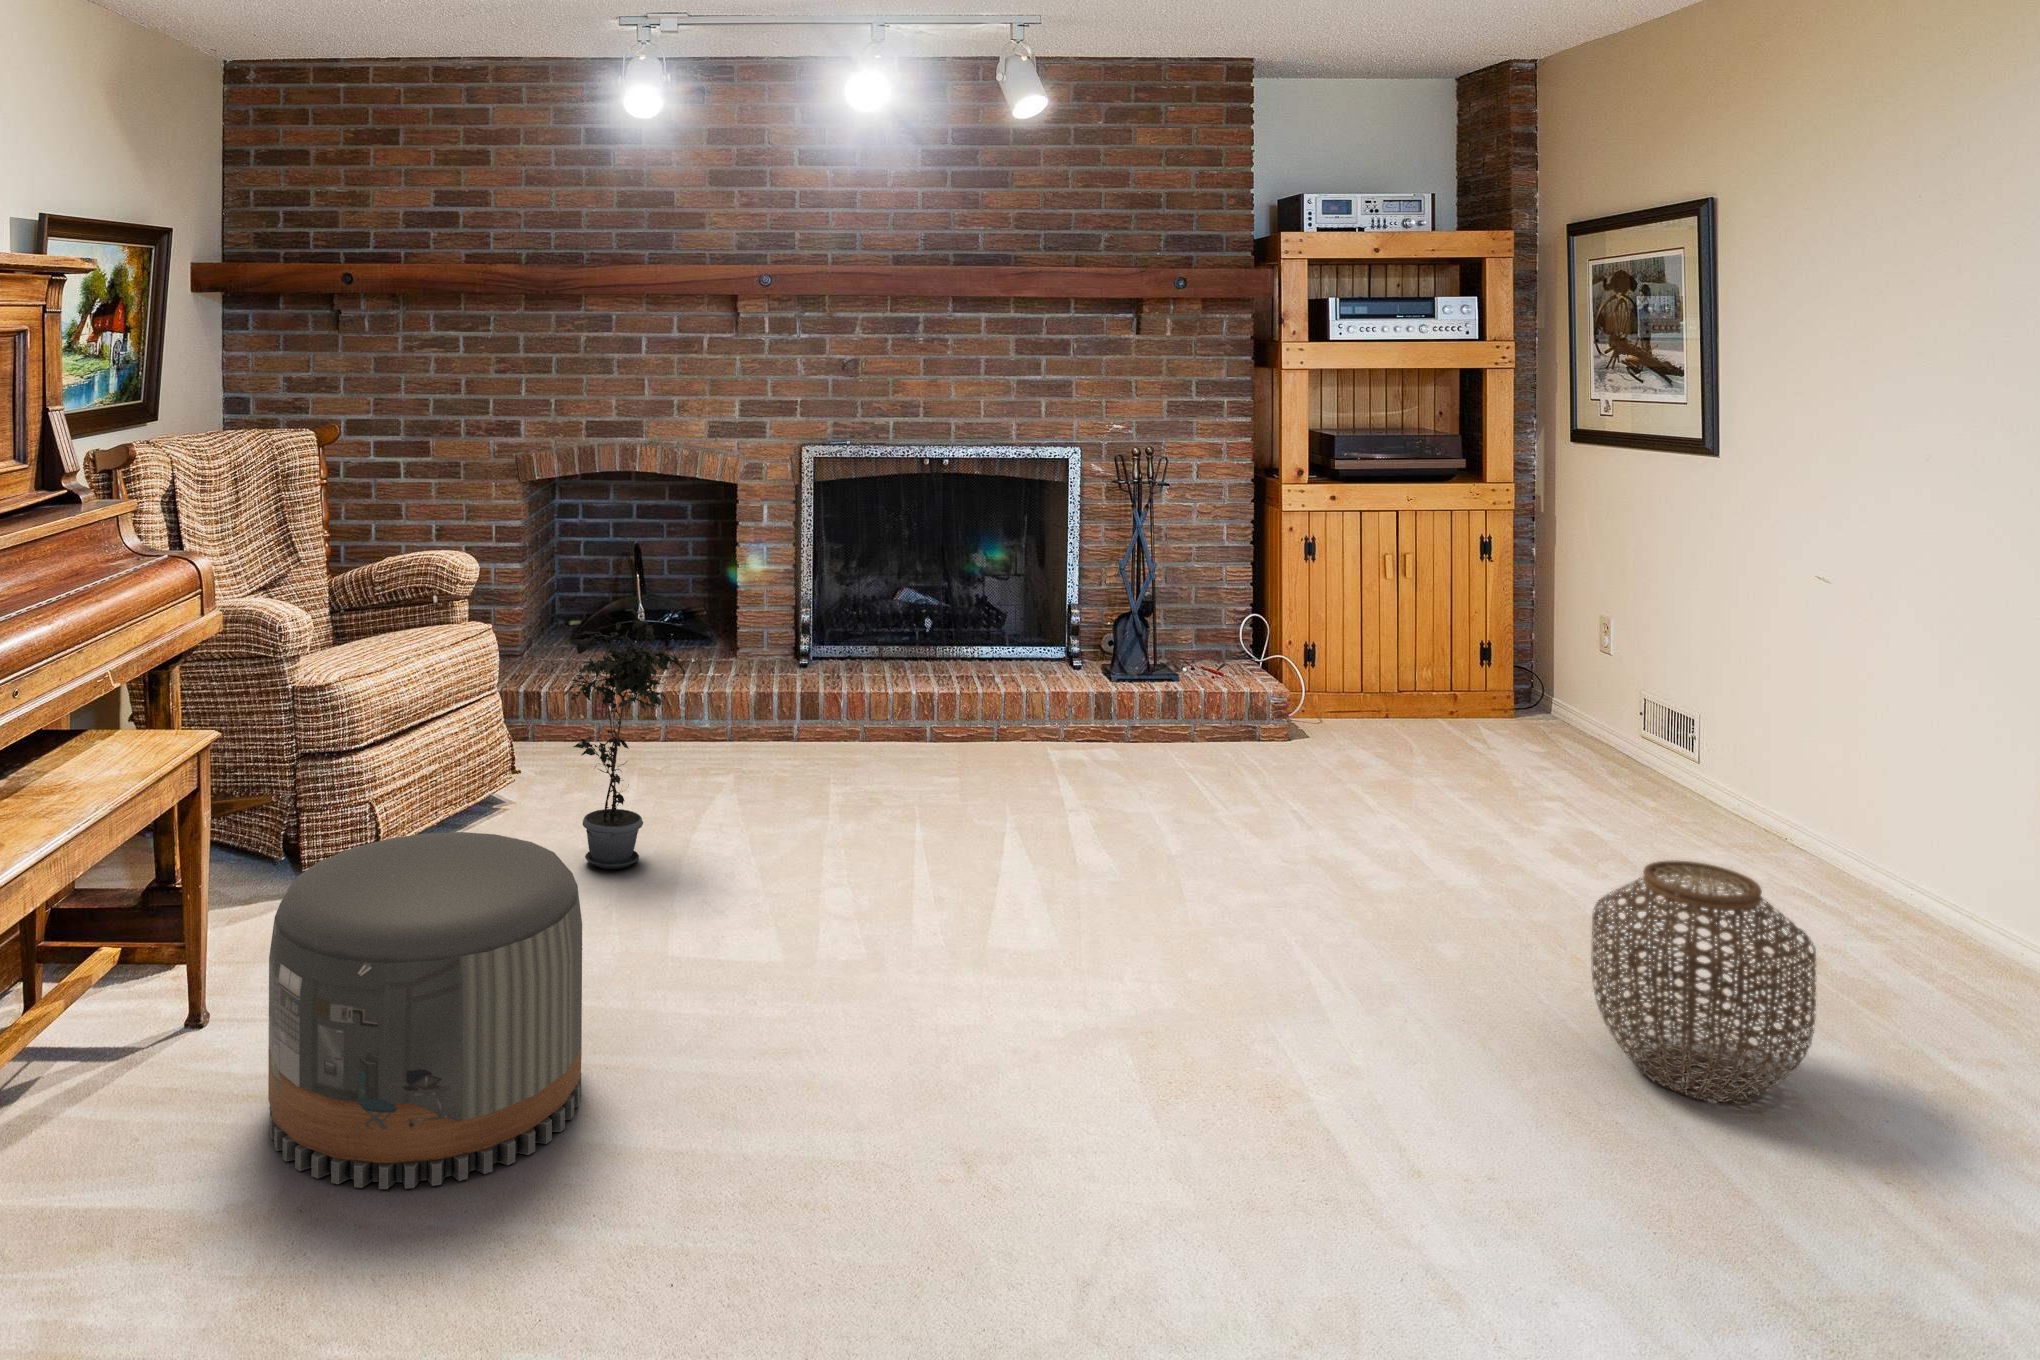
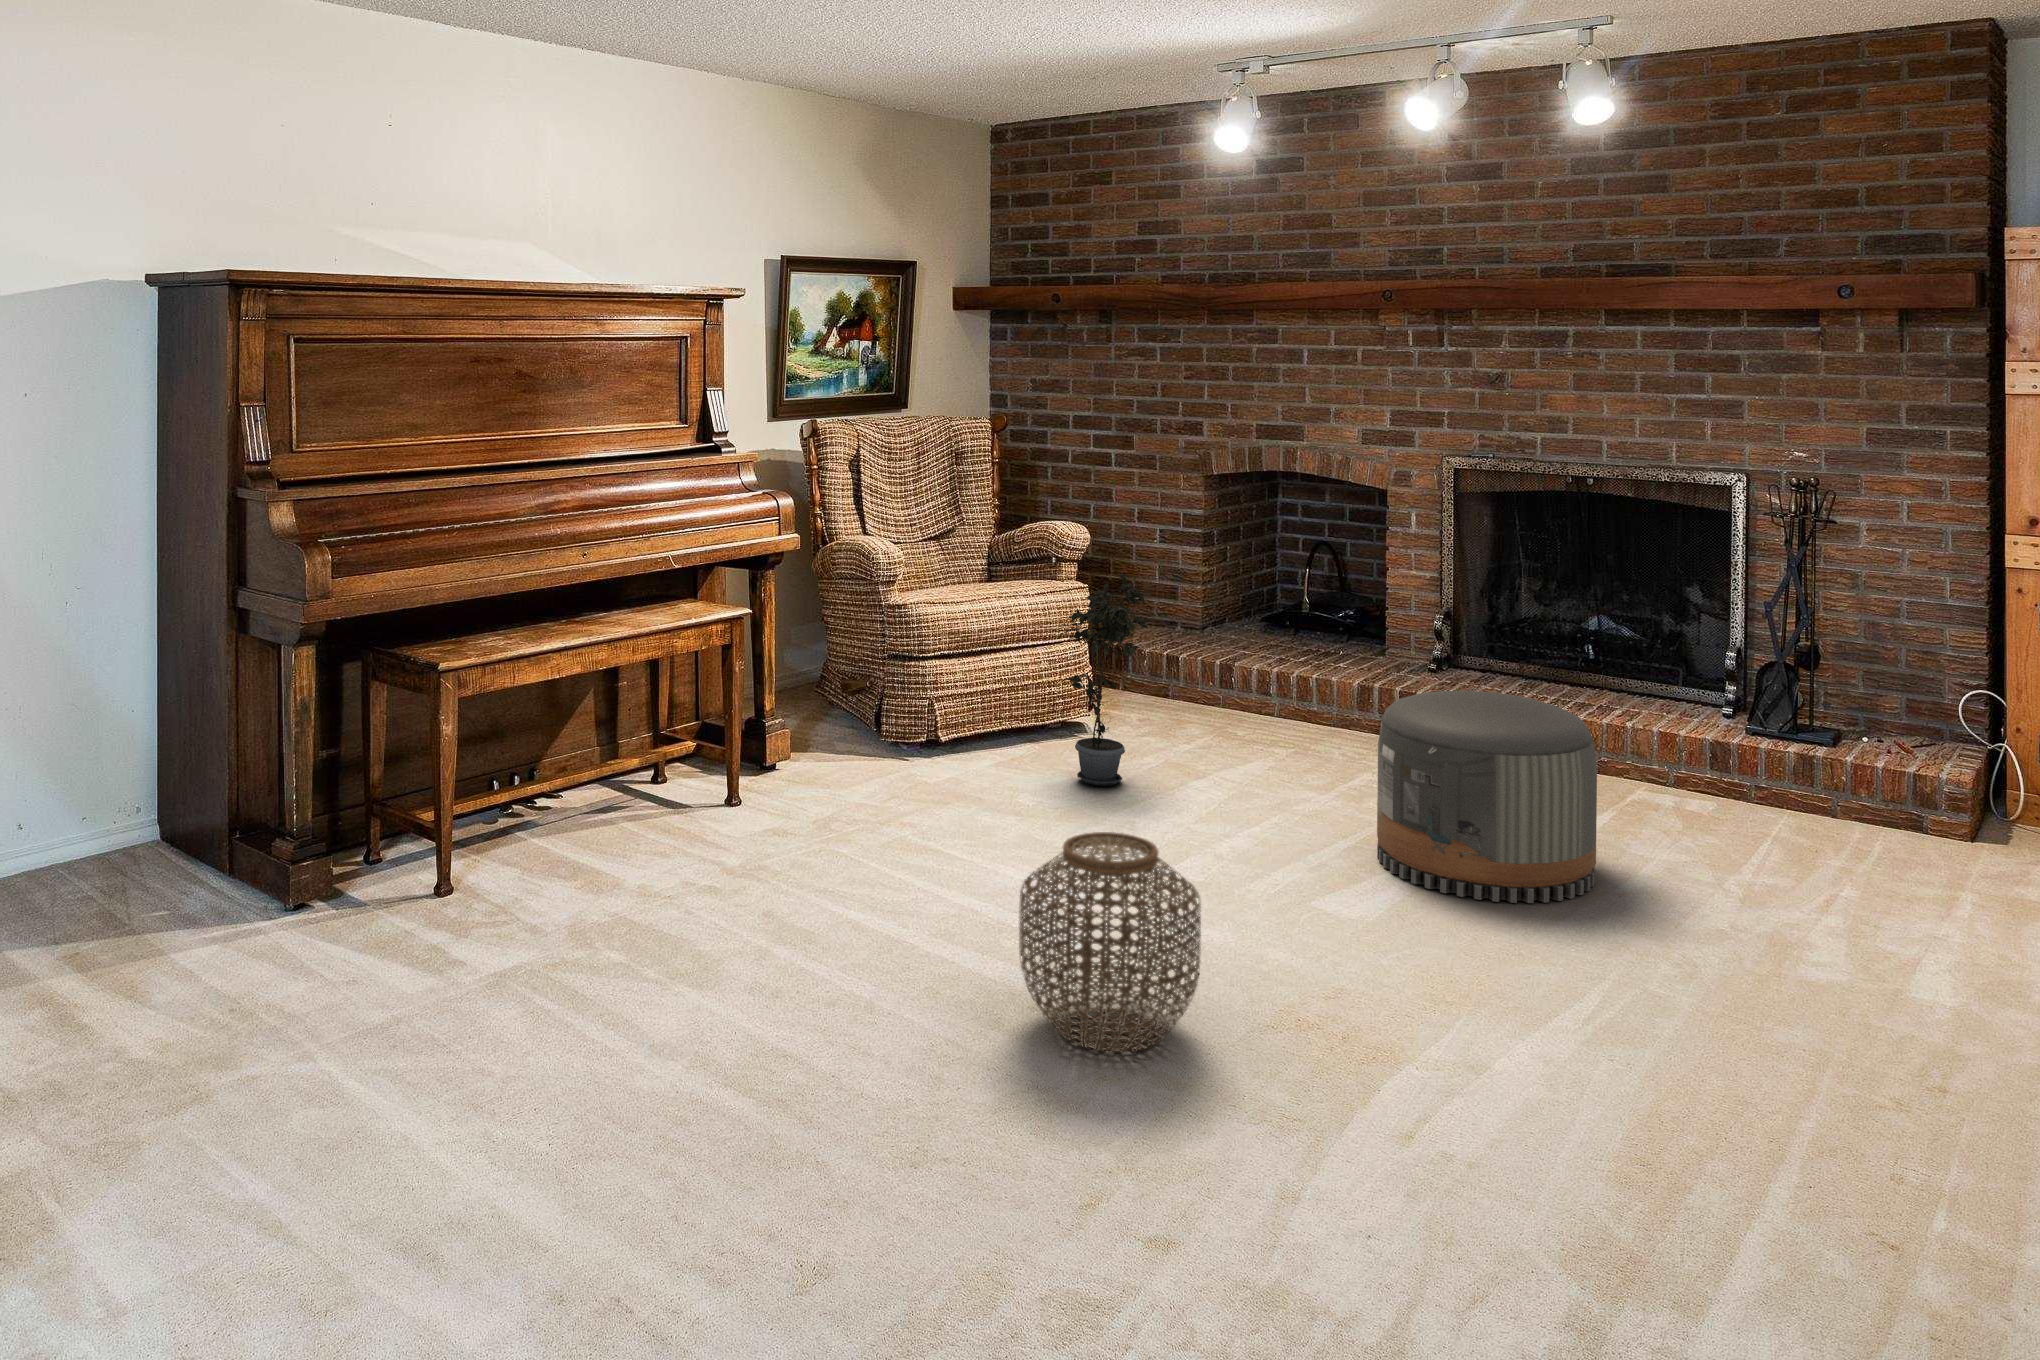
pouf: present [268,832,582,1189] -> present [1377,691,1597,903]
woven basket: present [1591,860,1816,1102] -> present [1019,832,1201,1053]

